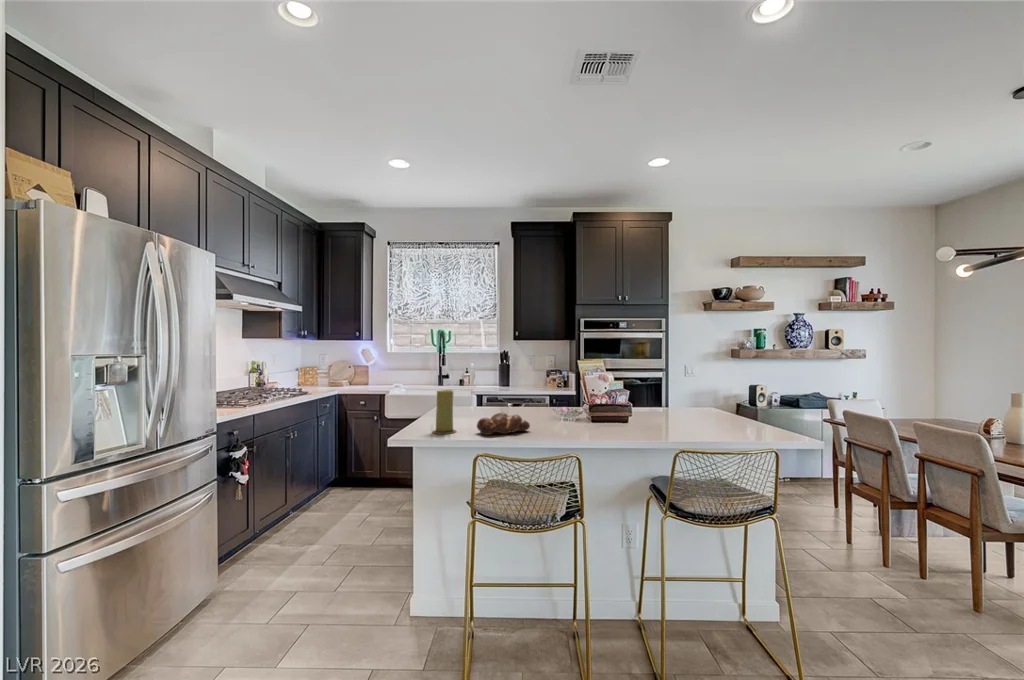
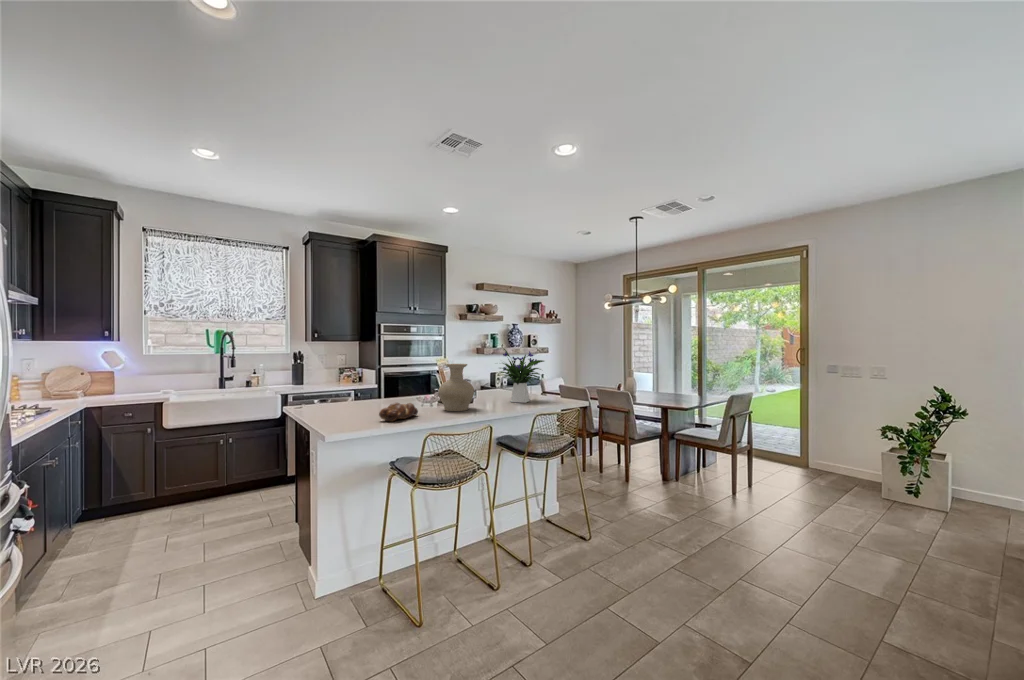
flower arrangement: none [656,347,744,432] -> present [498,349,544,403]
vase: none [566,368,614,432] -> present [439,364,474,411]
candle: present [432,390,456,434] -> none [337,387,359,426]

